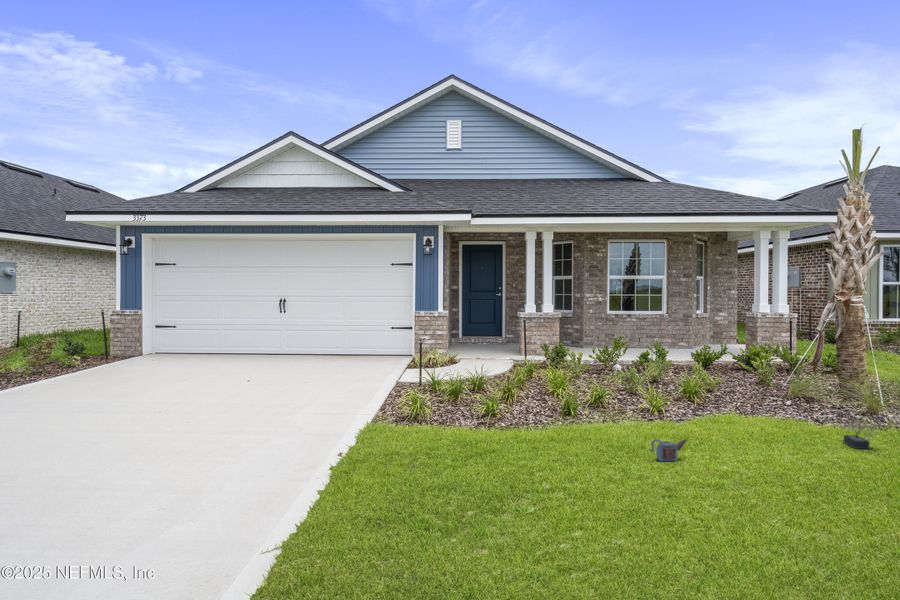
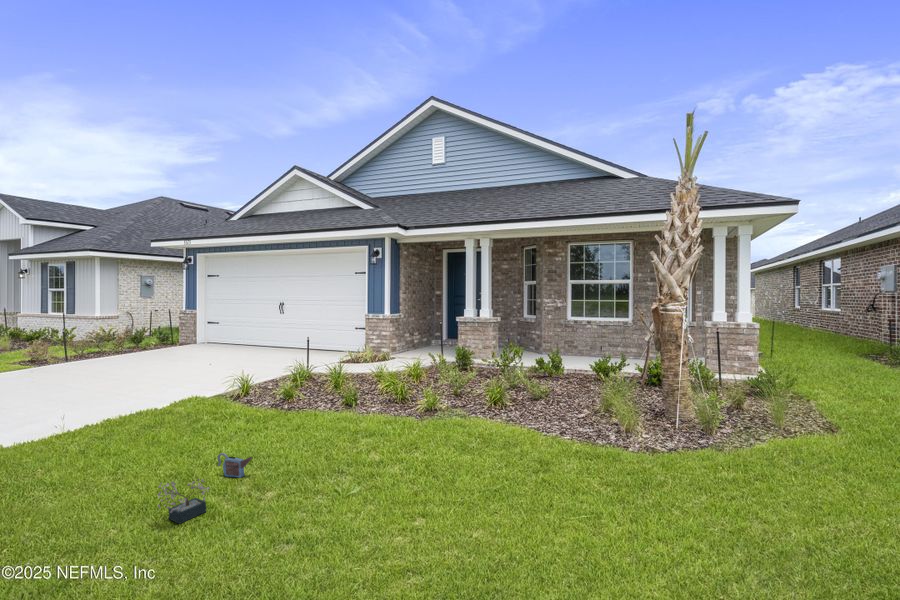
decorative plant: present [843,421,877,449] -> present [158,479,209,524]

